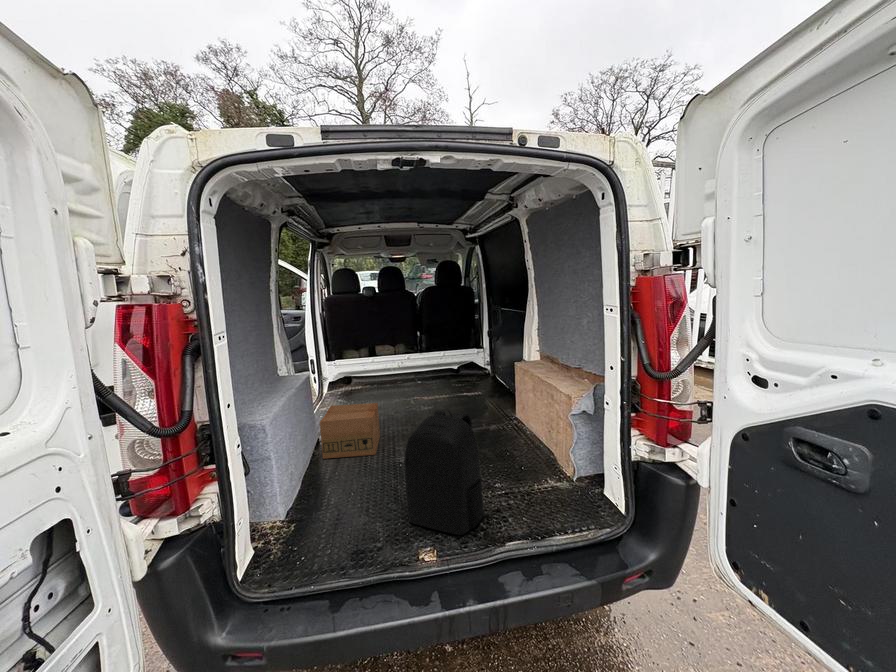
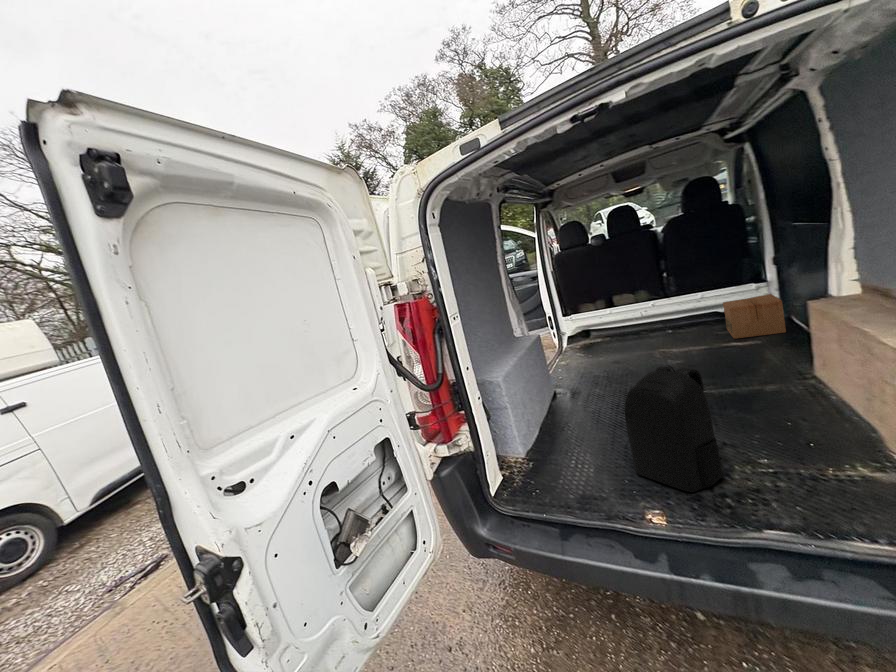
cardboard box: present [320,403,380,459] -> present [723,294,786,339]

